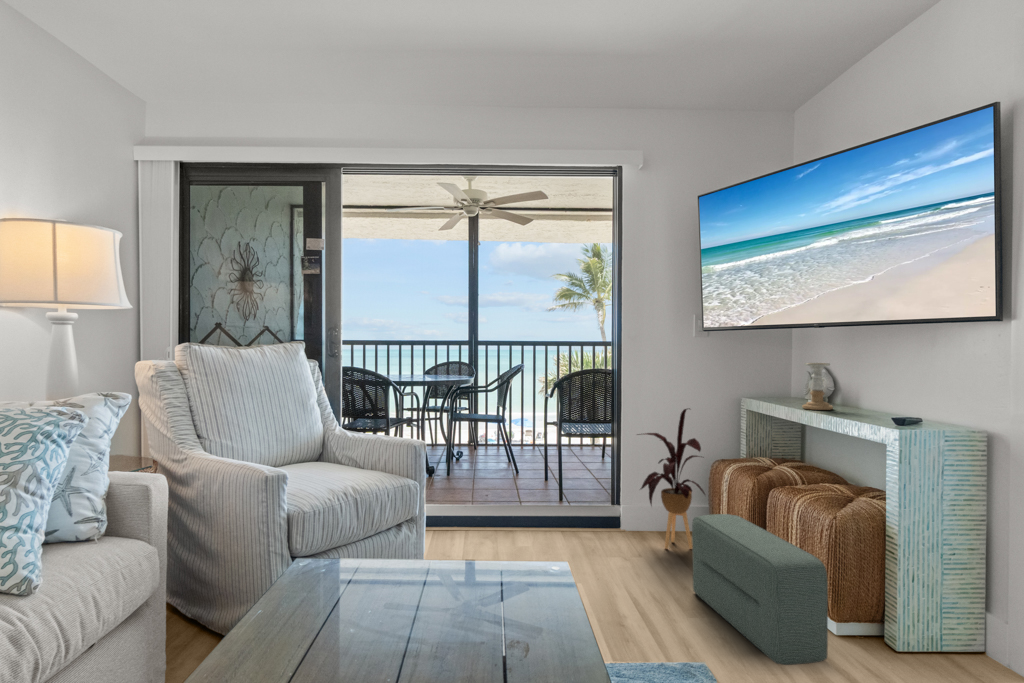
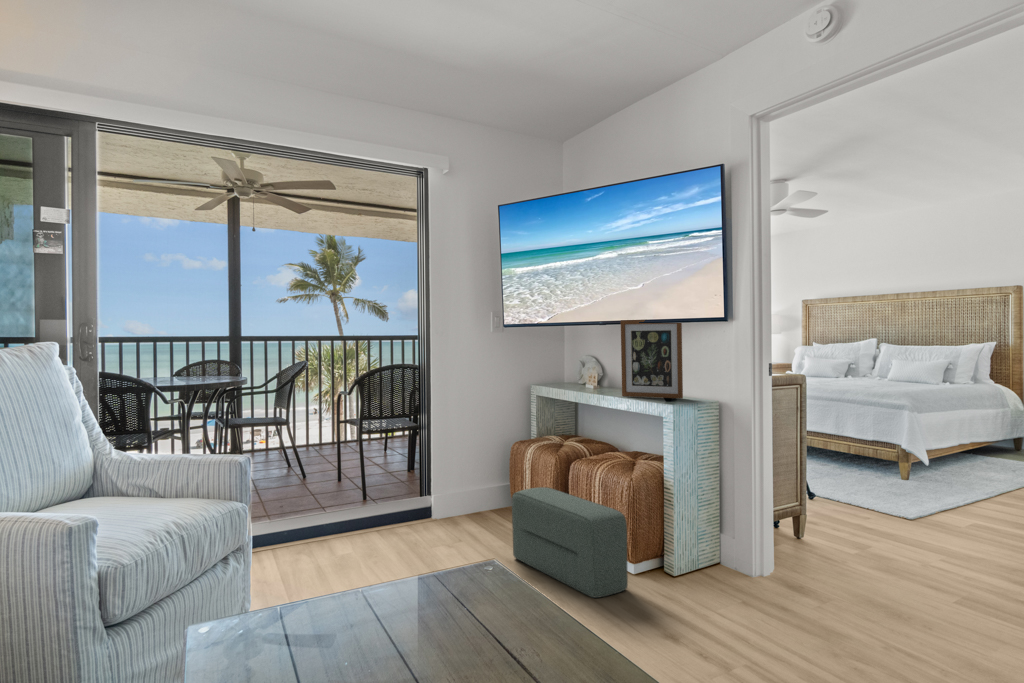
picture frame: none [838,319,922,421] -> present [621,320,683,399]
candle holder: present [802,363,833,410] -> none [592,354,615,394]
house plant: present [638,409,705,549] -> none [447,398,513,528]

